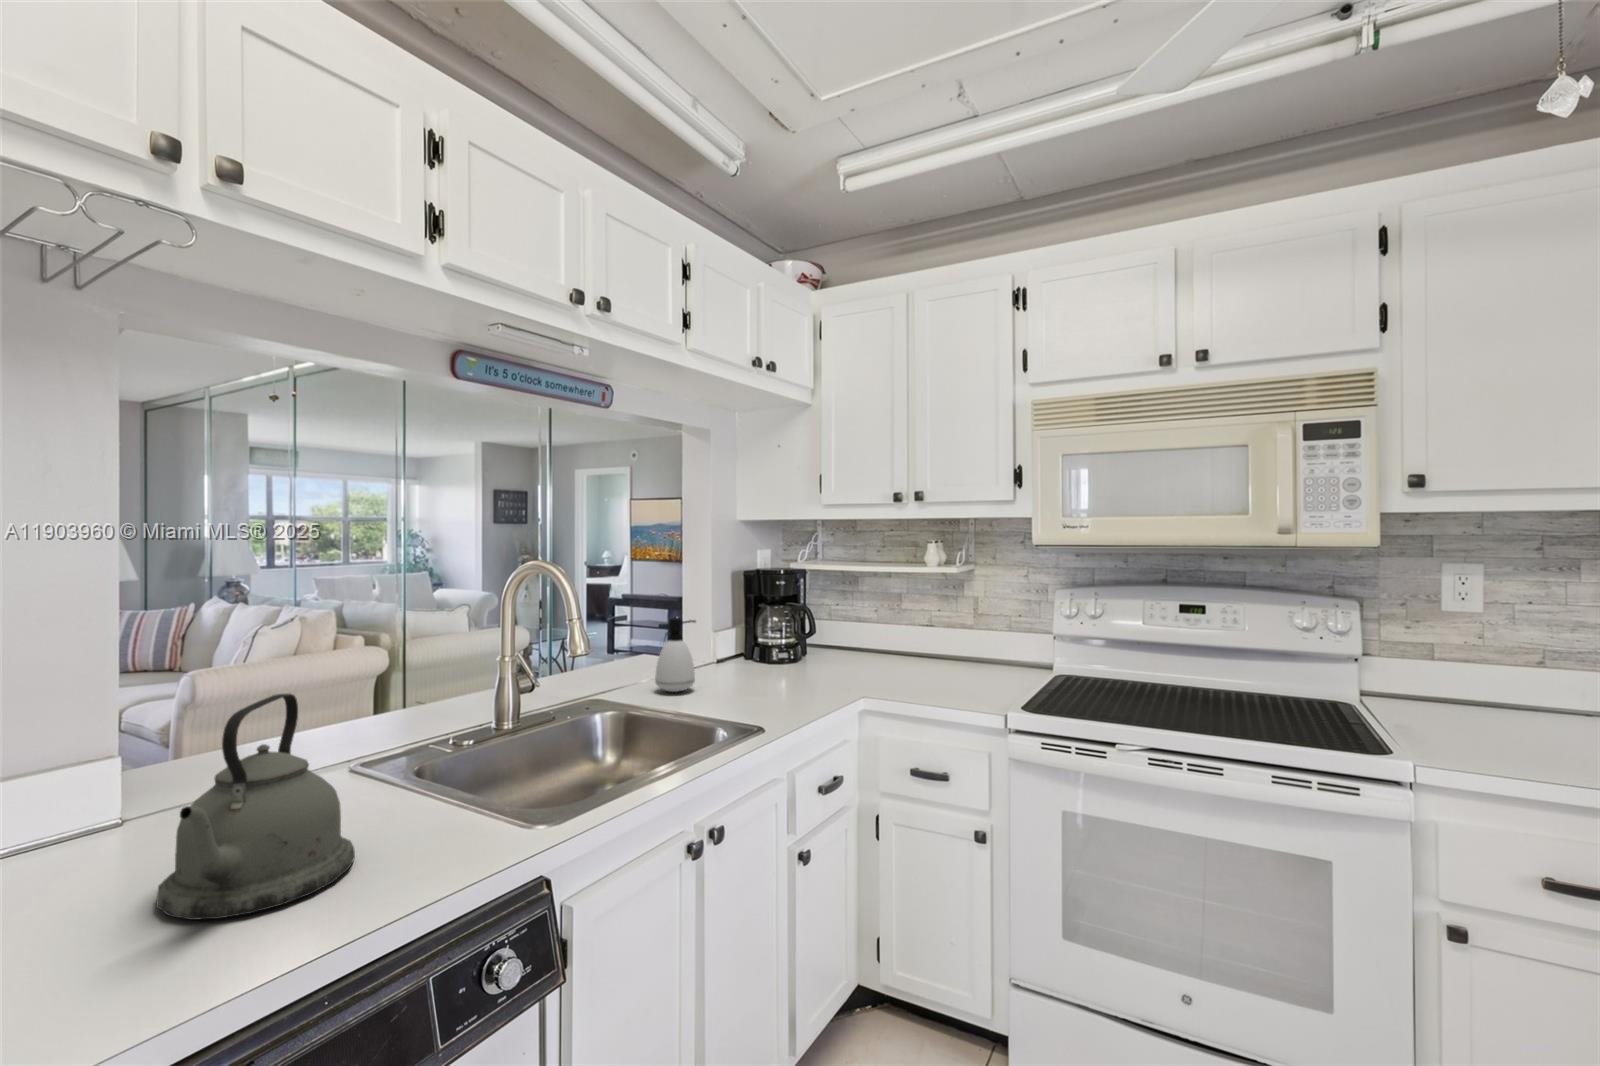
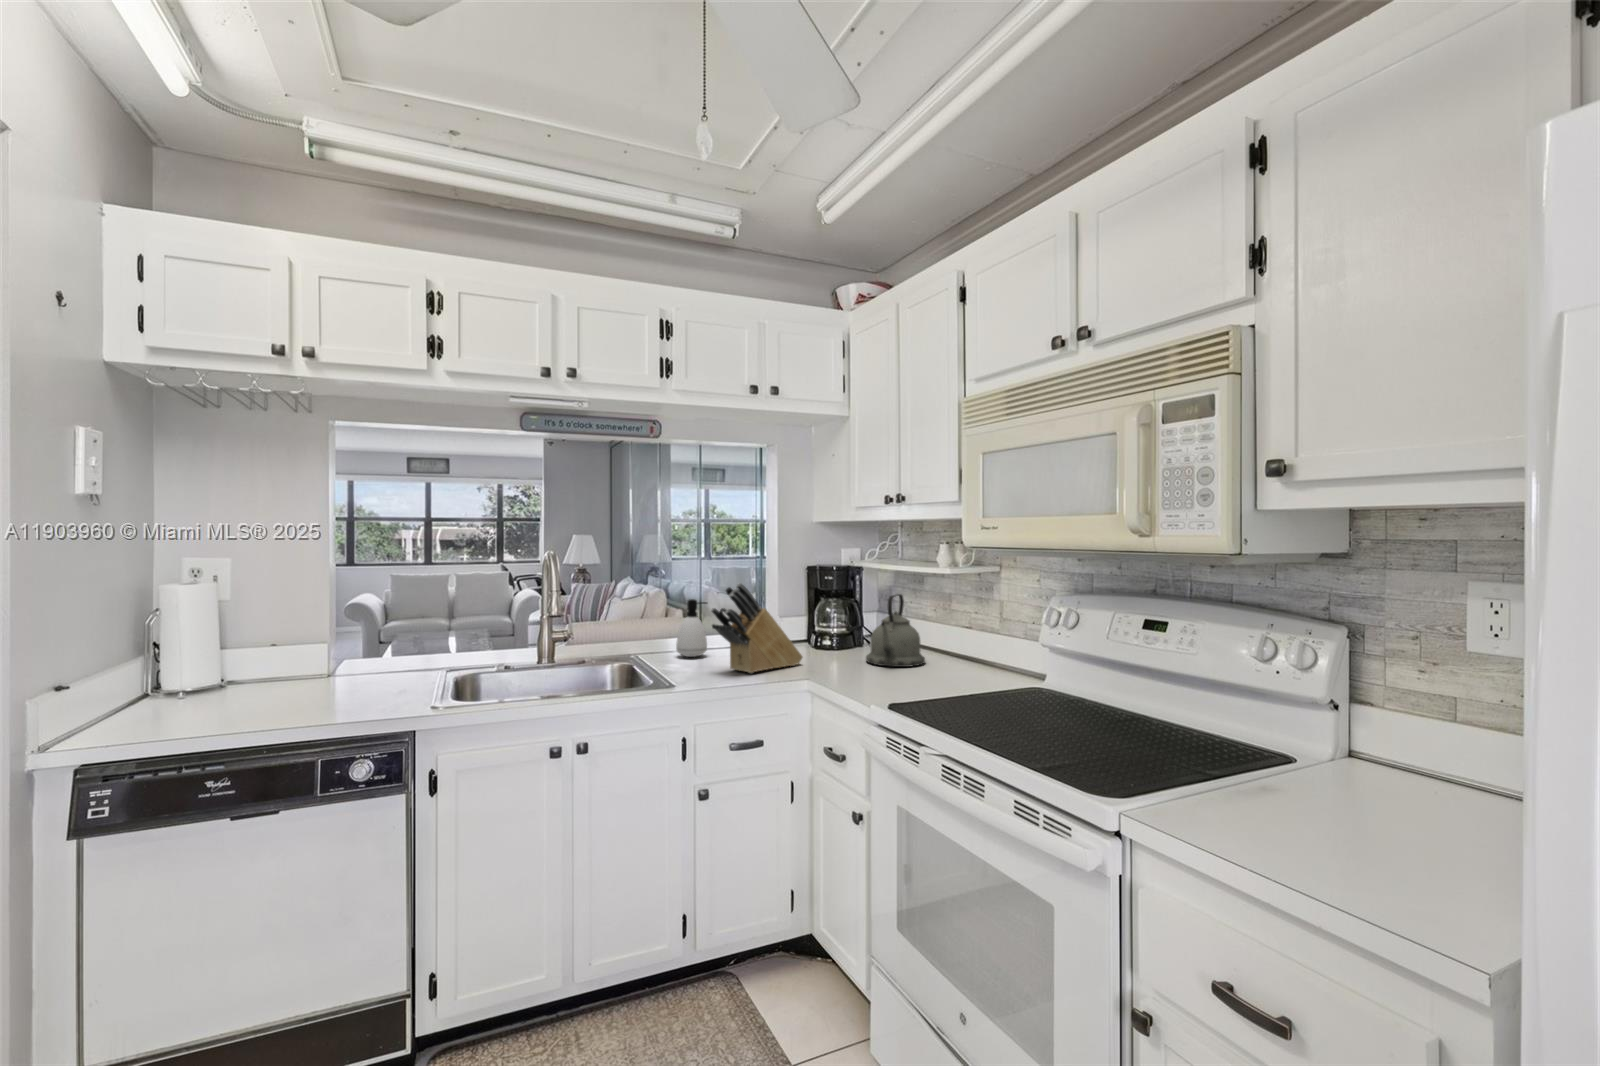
knife block: none [764,593,817,700] -> present [711,583,802,673]
kettle: present [156,694,355,920] -> present [866,594,925,667]

